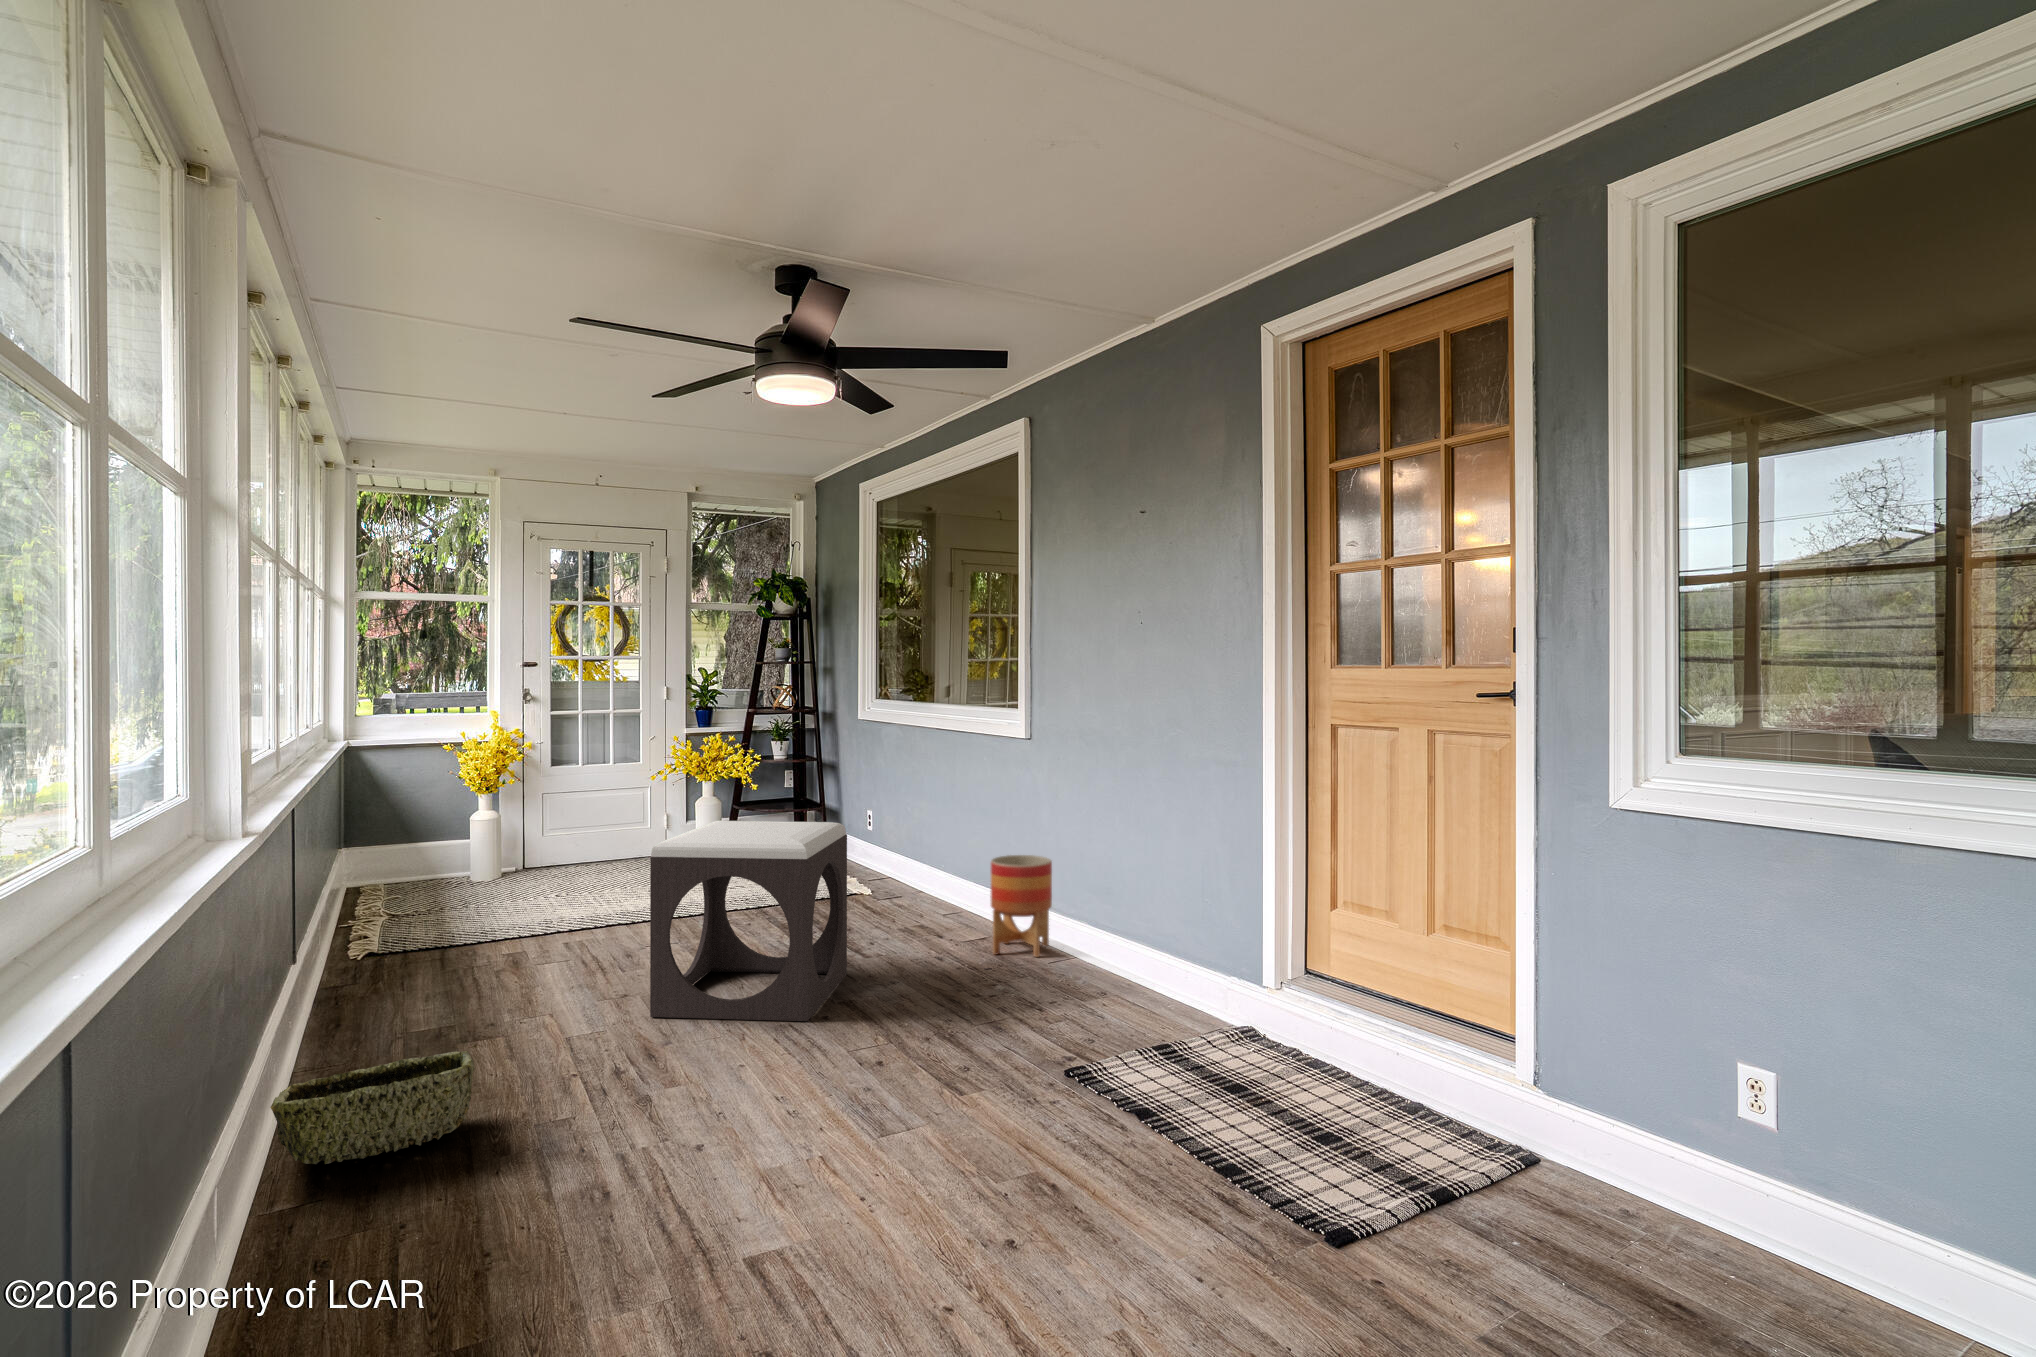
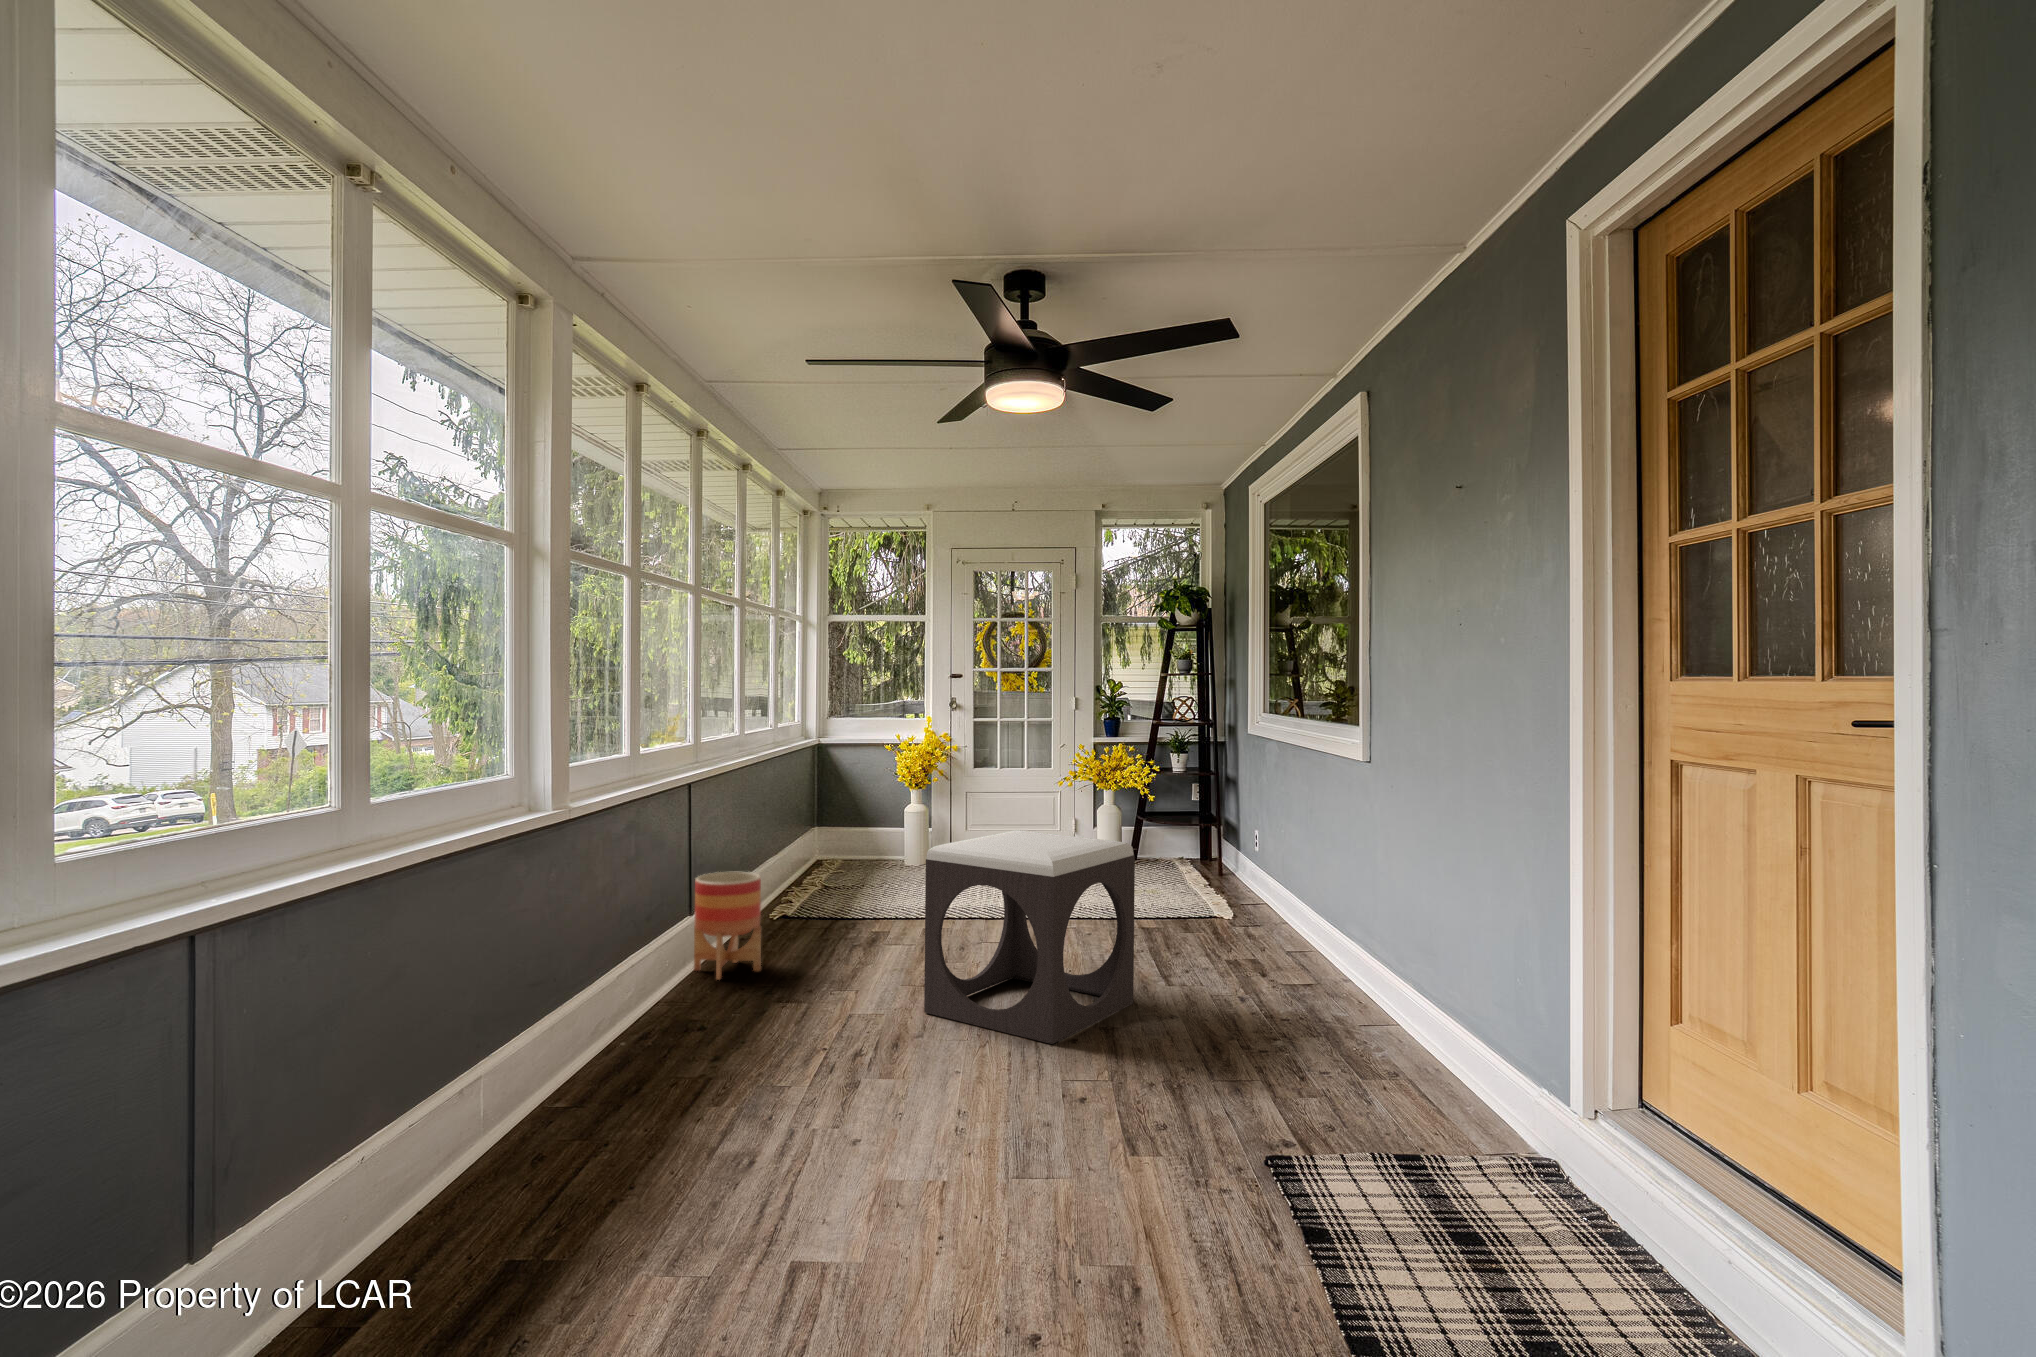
planter: present [990,855,1052,957] -> present [694,872,761,980]
woven basket: present [270,1051,475,1164] -> none [557,1012,721,1089]

